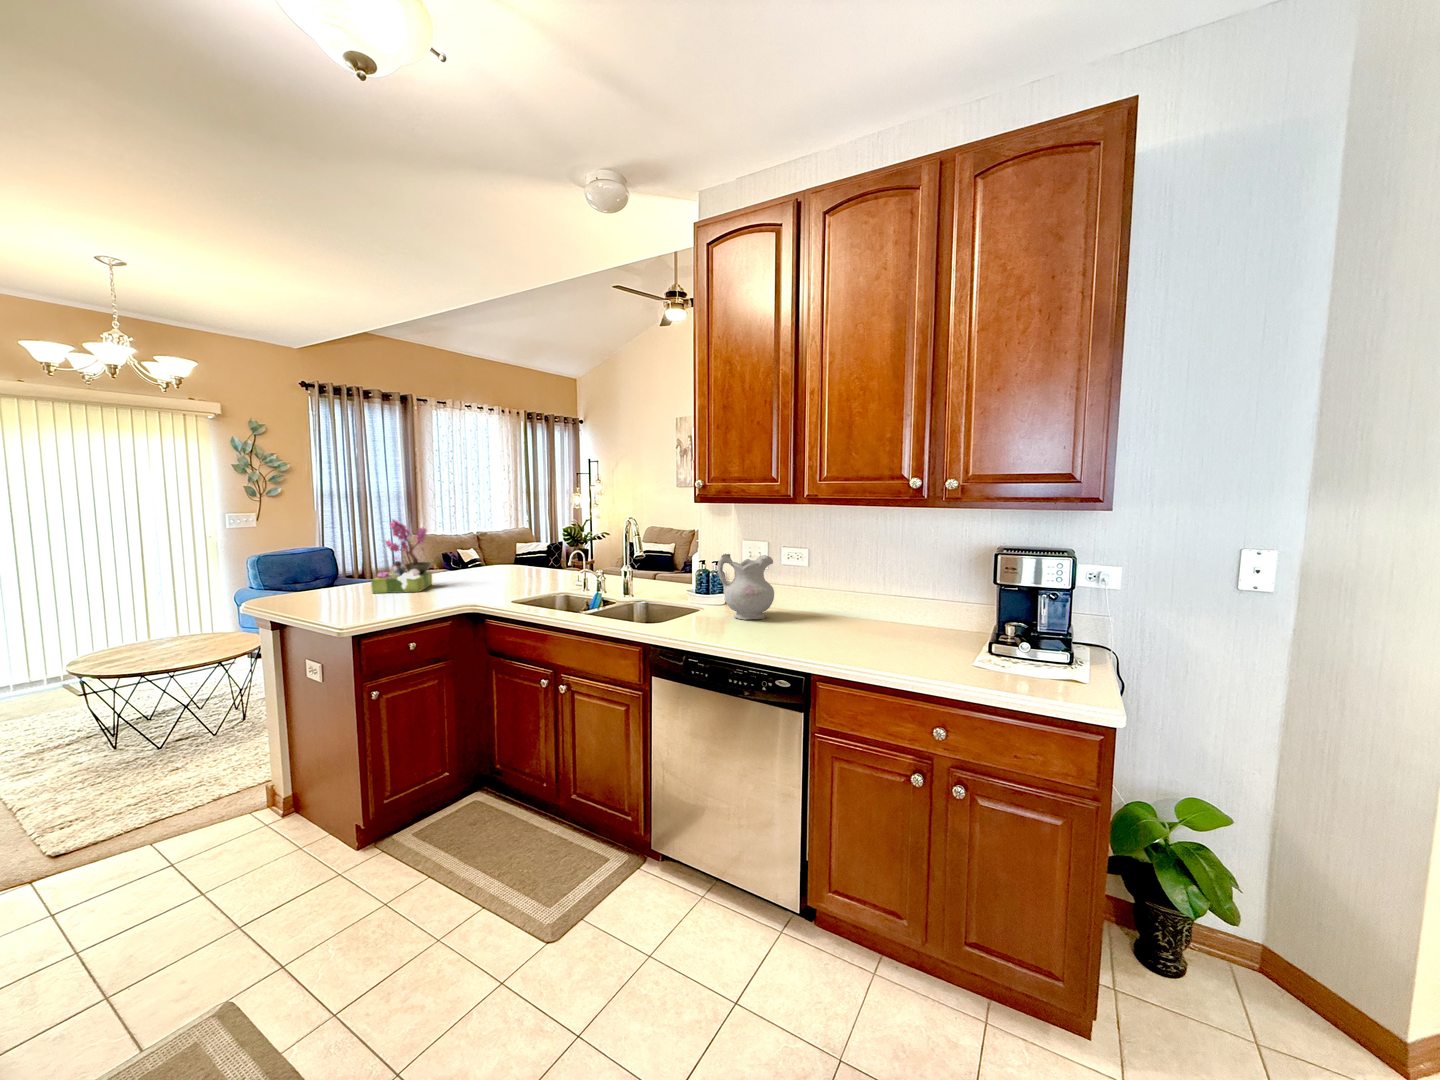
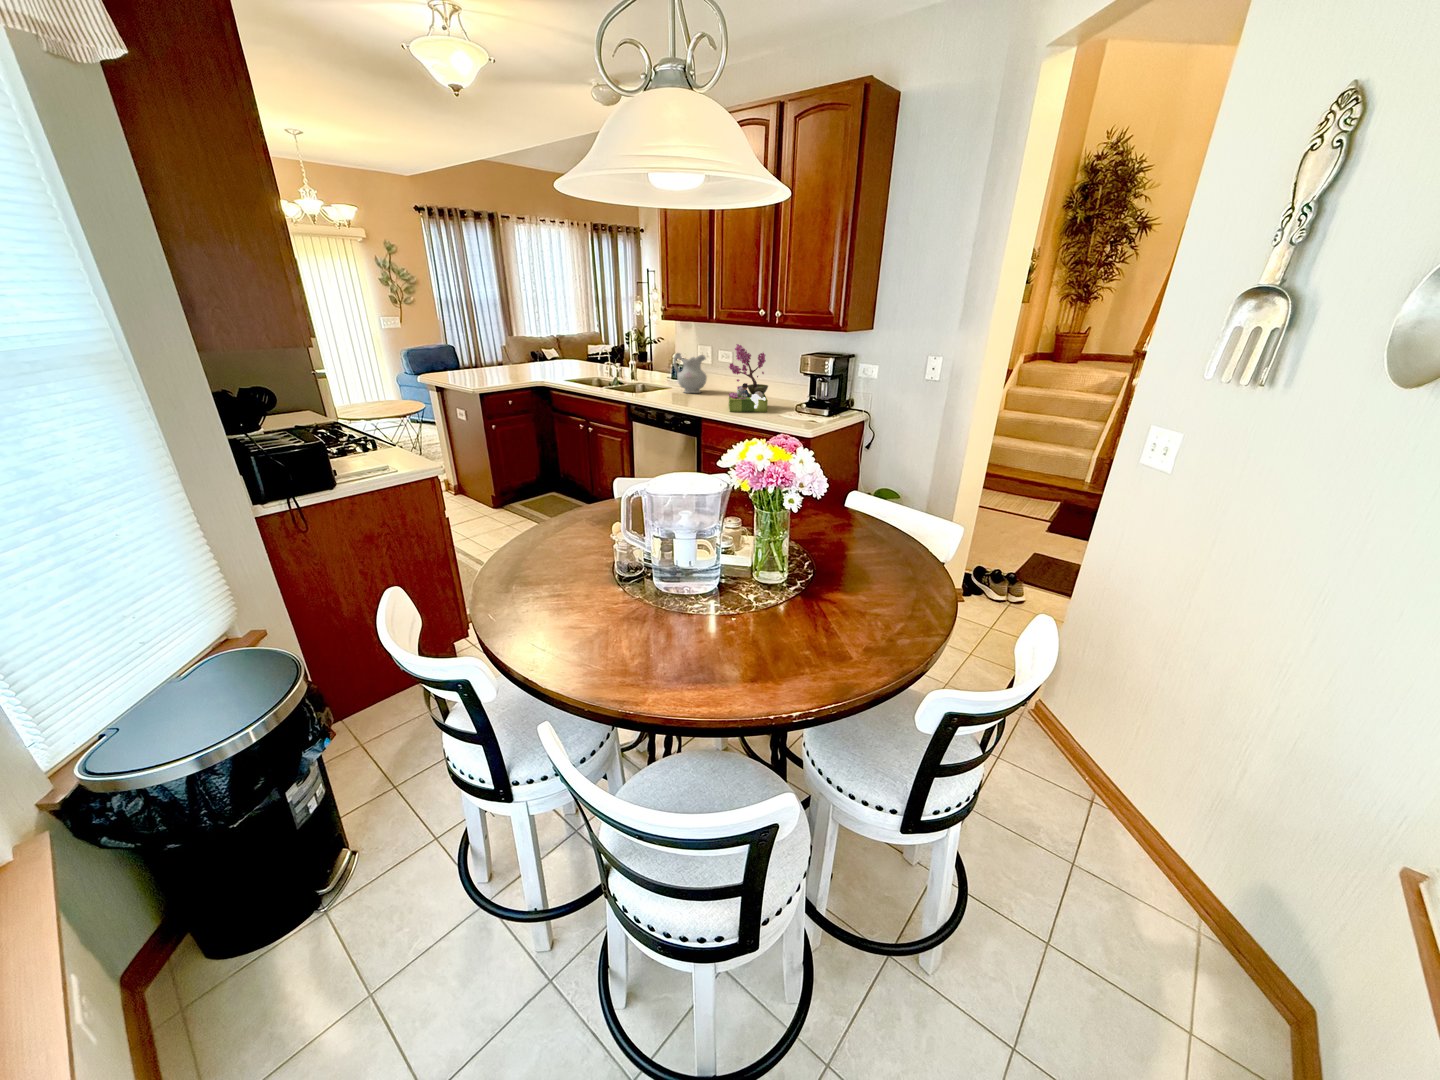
flower arrangement: present [371,519,432,593] -> present [729,344,768,412]

